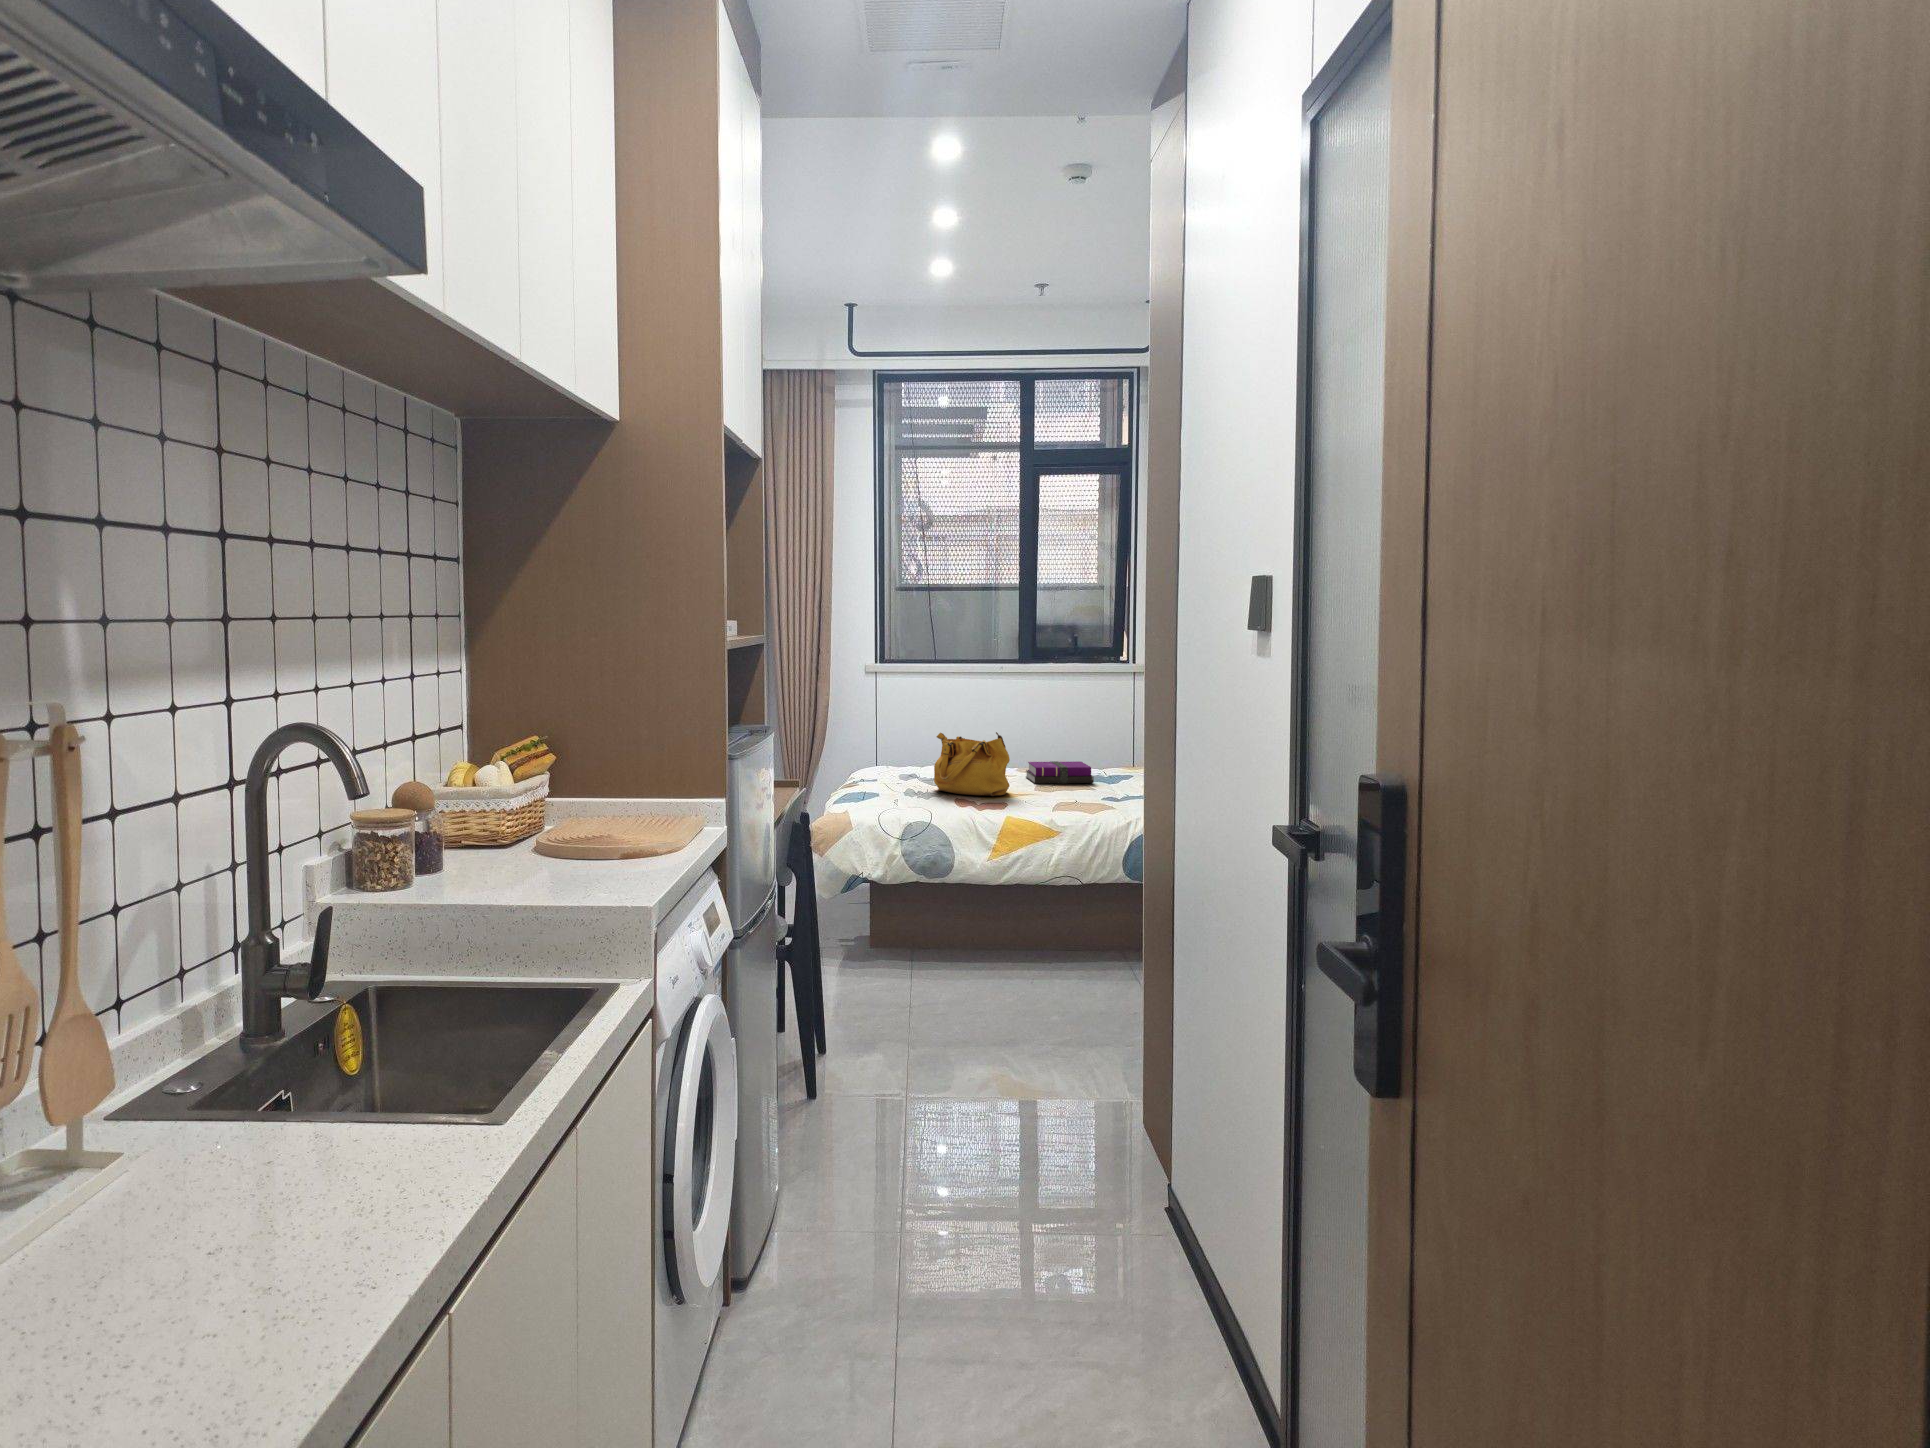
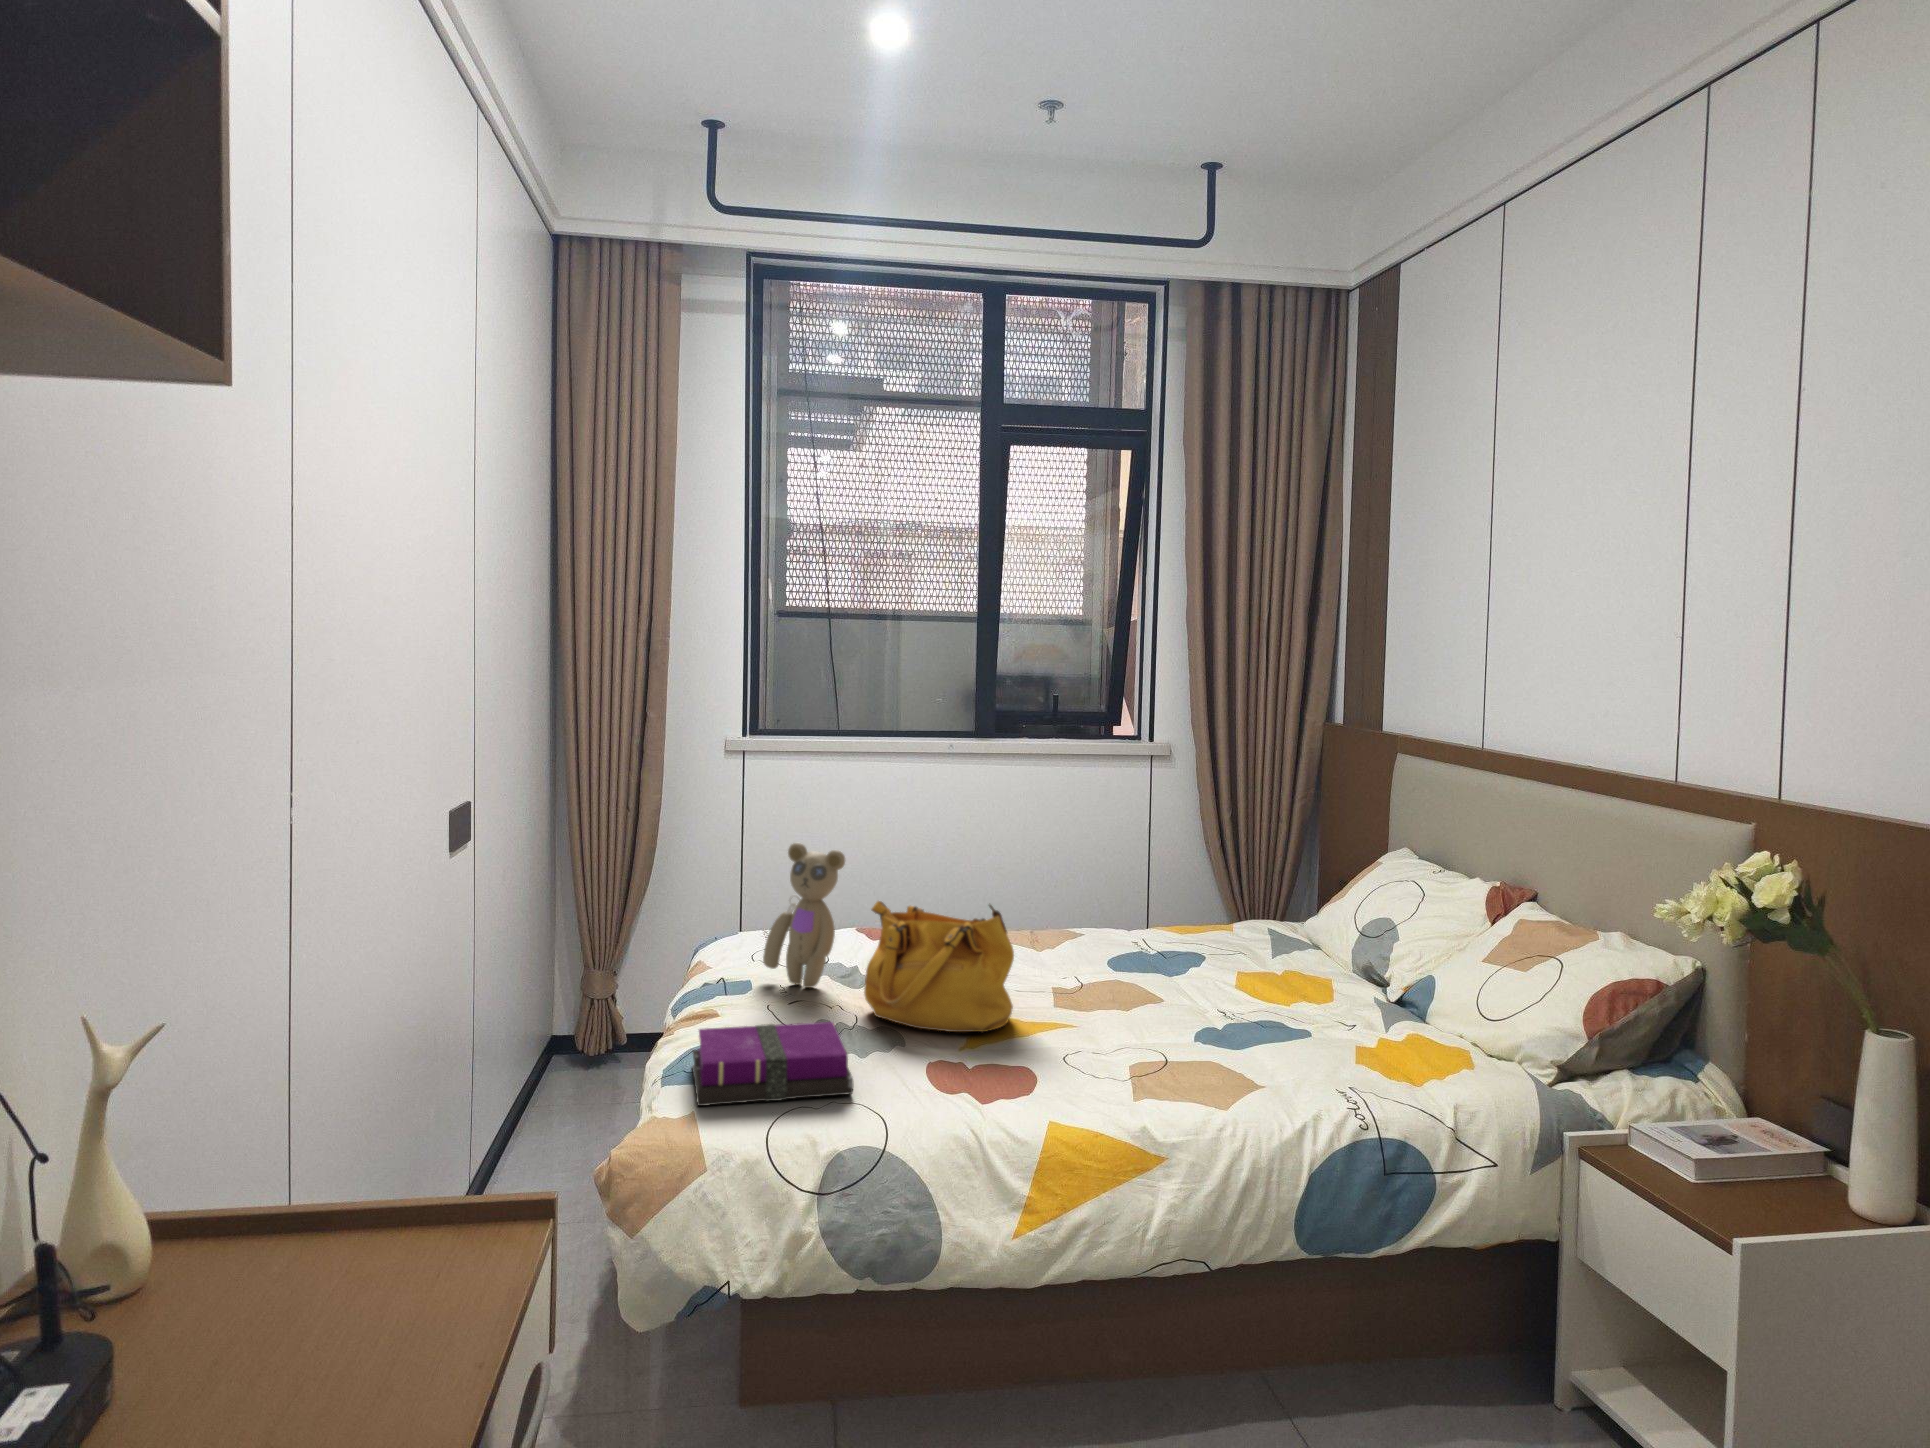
teddy bear: none [885,706,925,782] -> present [763,843,845,988]
notebook: present [1026,761,1094,784] -> present [692,1022,853,1106]

